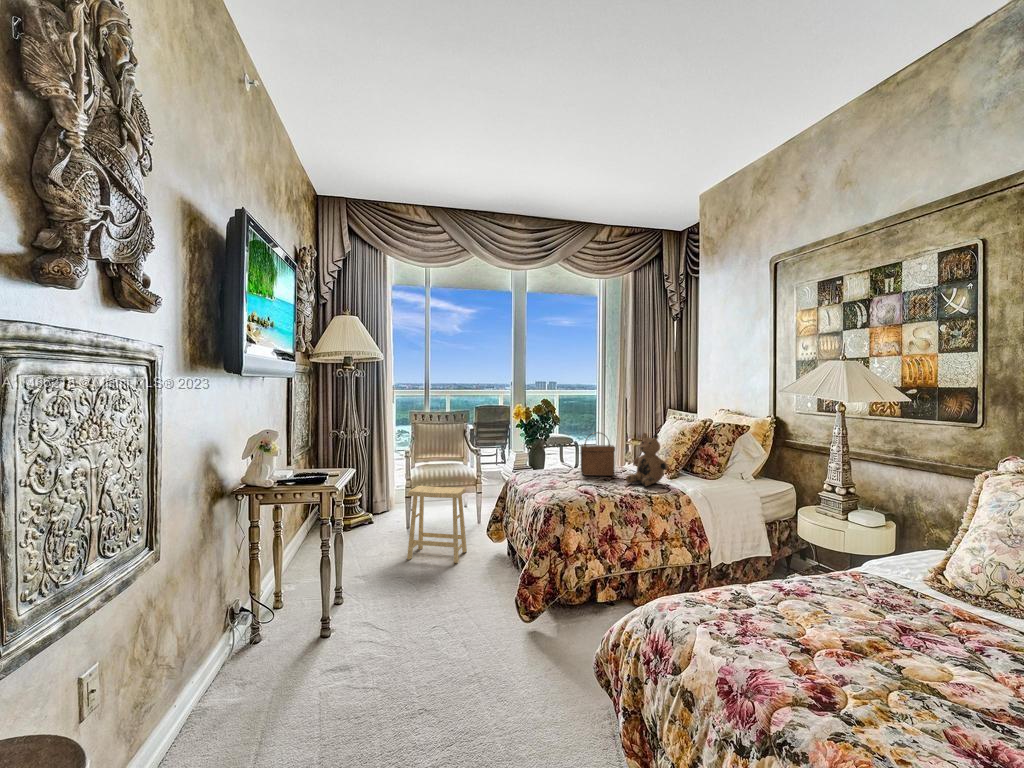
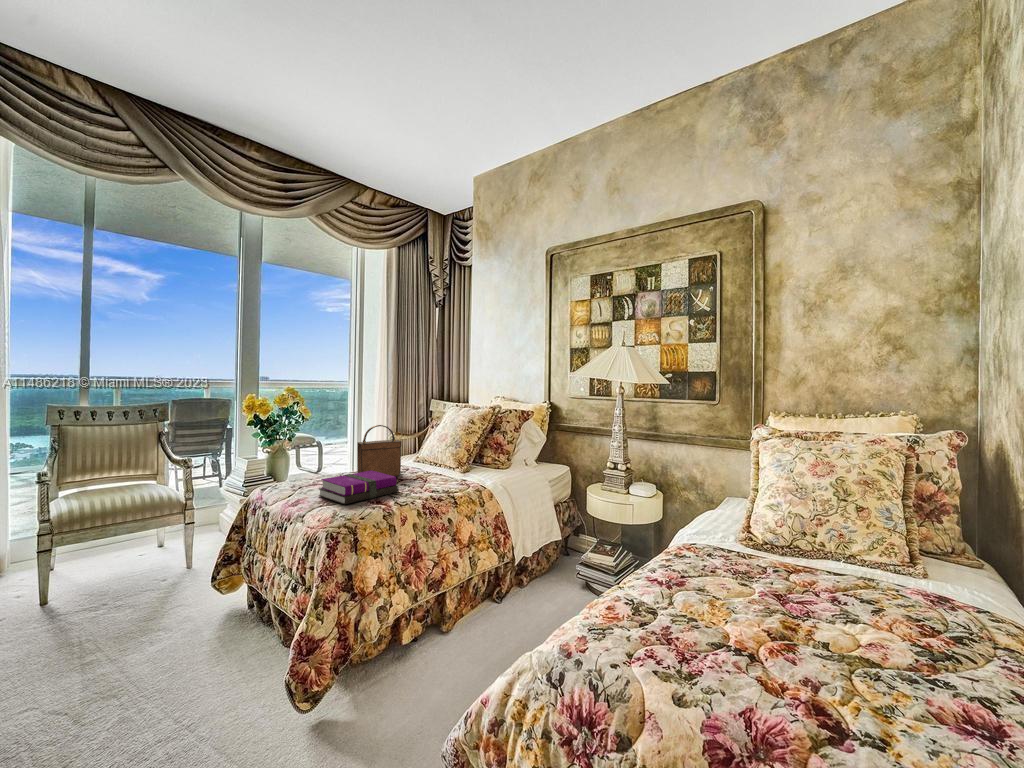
teddy bear: present [626,433,668,486] -> none [420,423,467,486]
notebook: none [547,468,606,490] -> present [319,470,399,504]
footstool: present [407,486,467,563] -> none [60,517,182,653]

